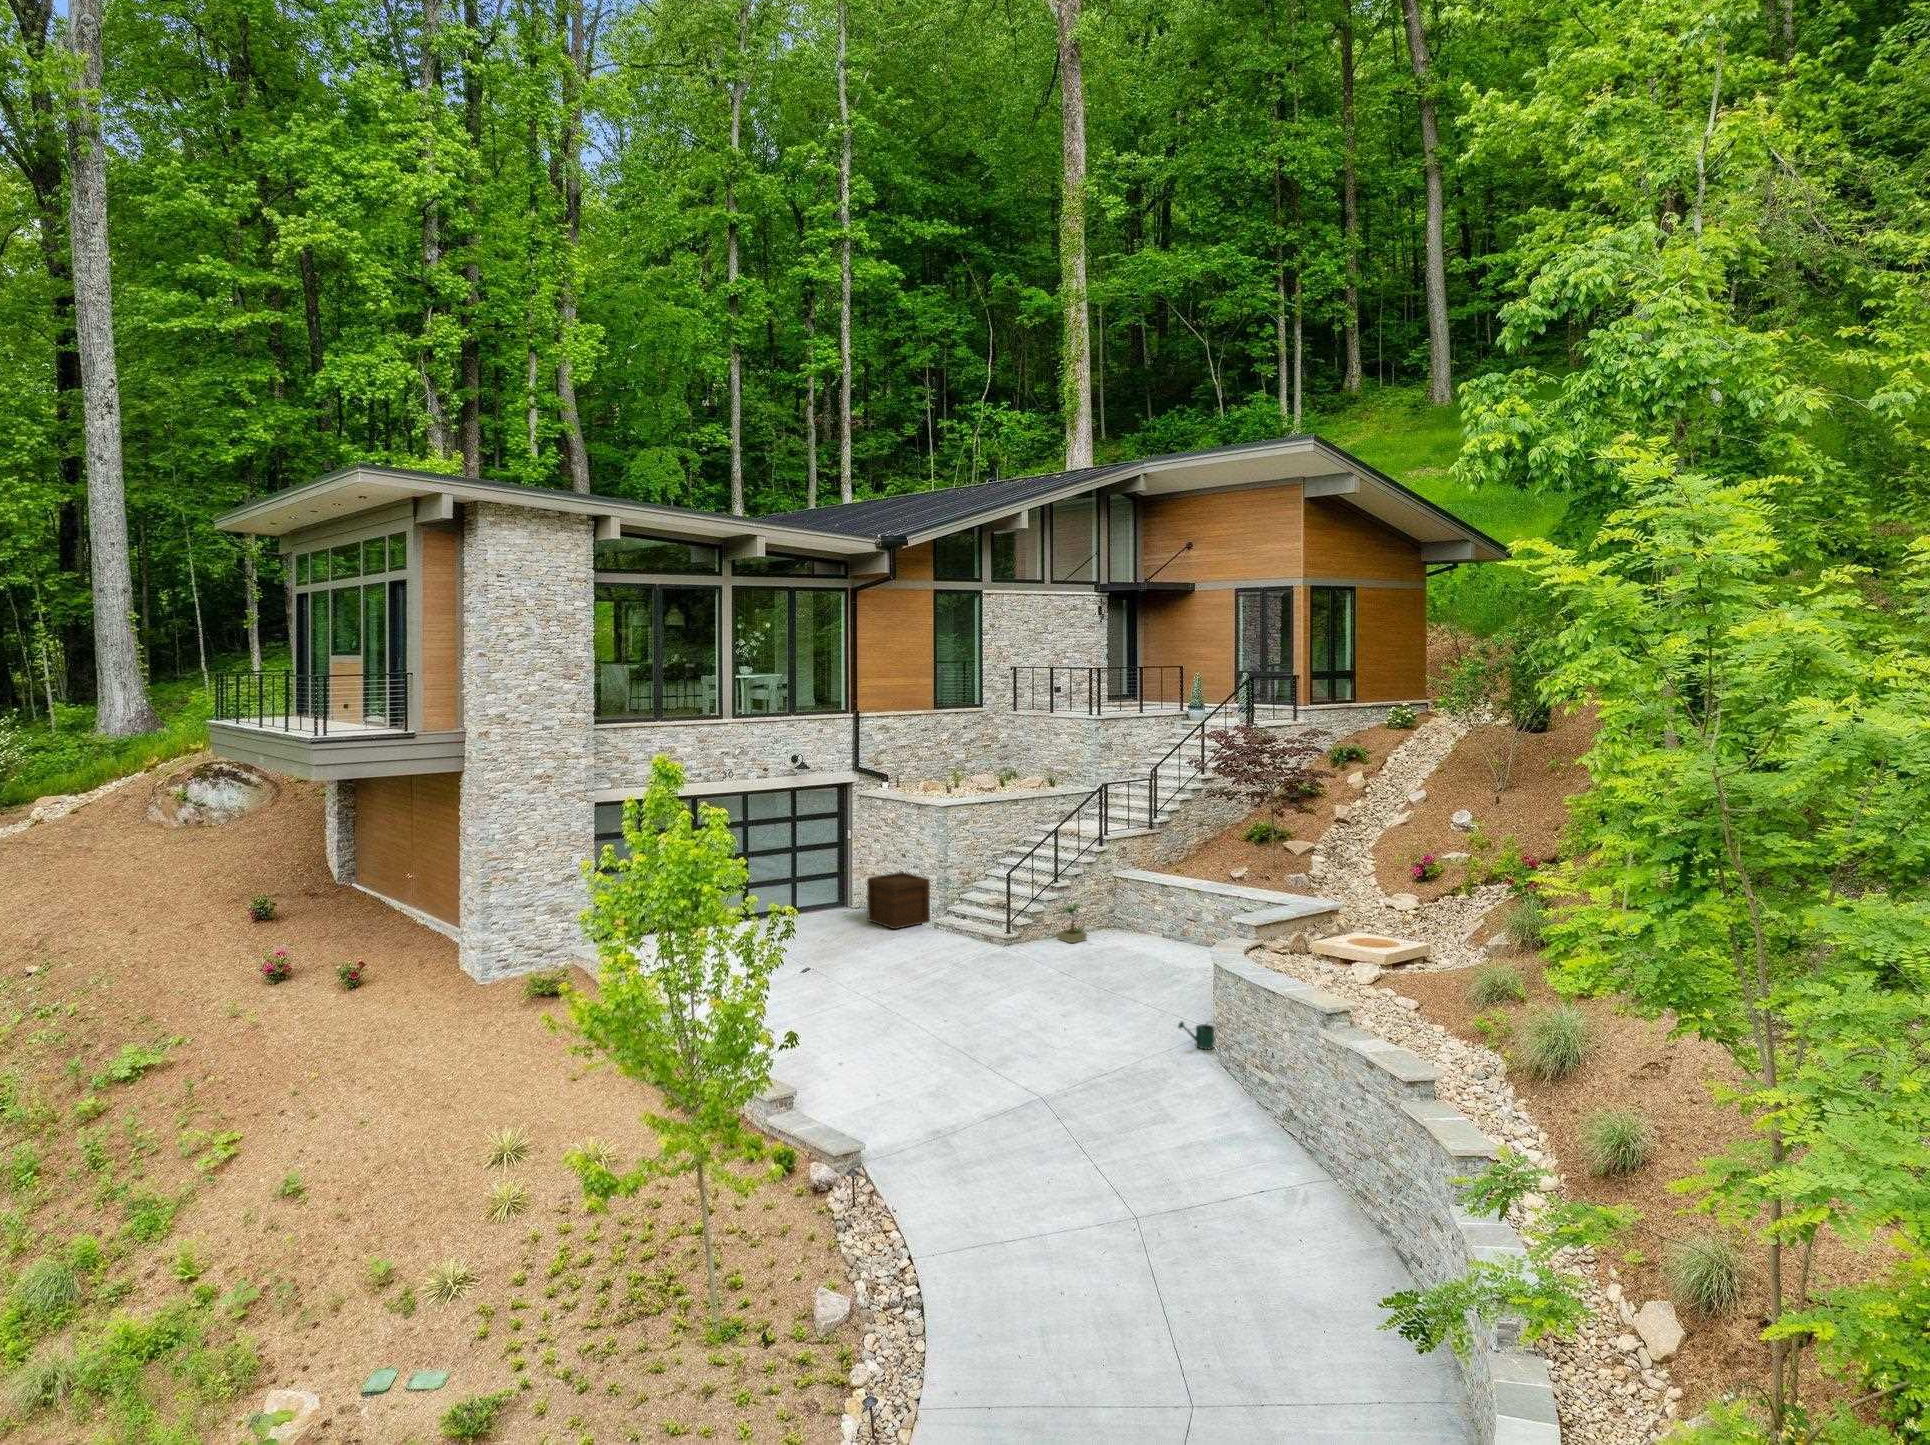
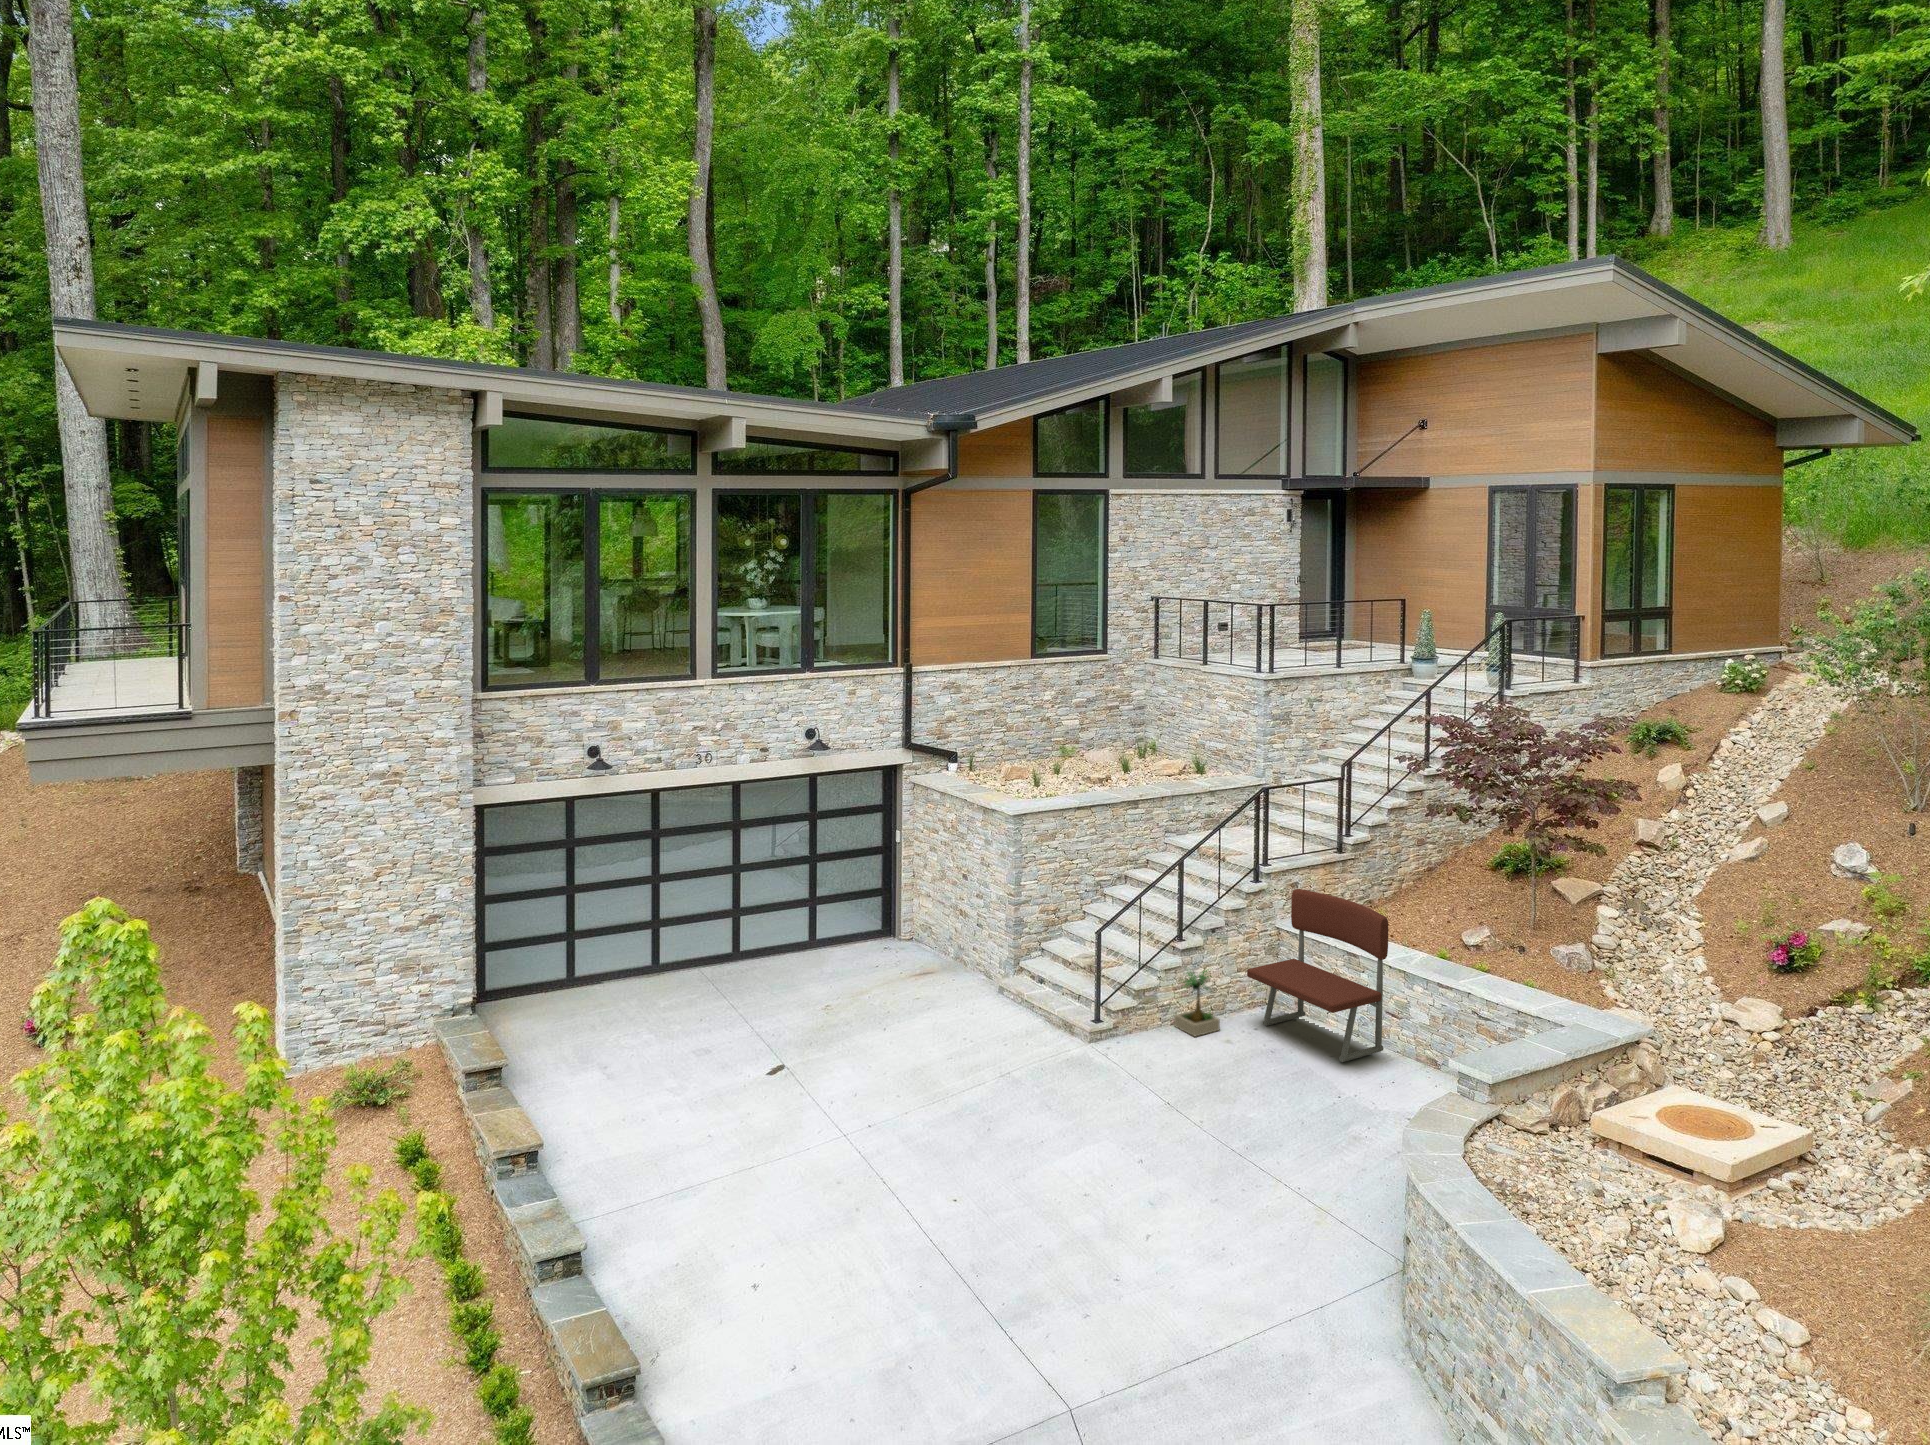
bench: none [1103,848,1191,951] -> present [1247,889,1388,1062]
wooden crate: present [867,872,930,929] -> none [904,903,994,993]
watering can: present [1178,1022,1215,1049] -> none [1325,1266,1403,1325]

